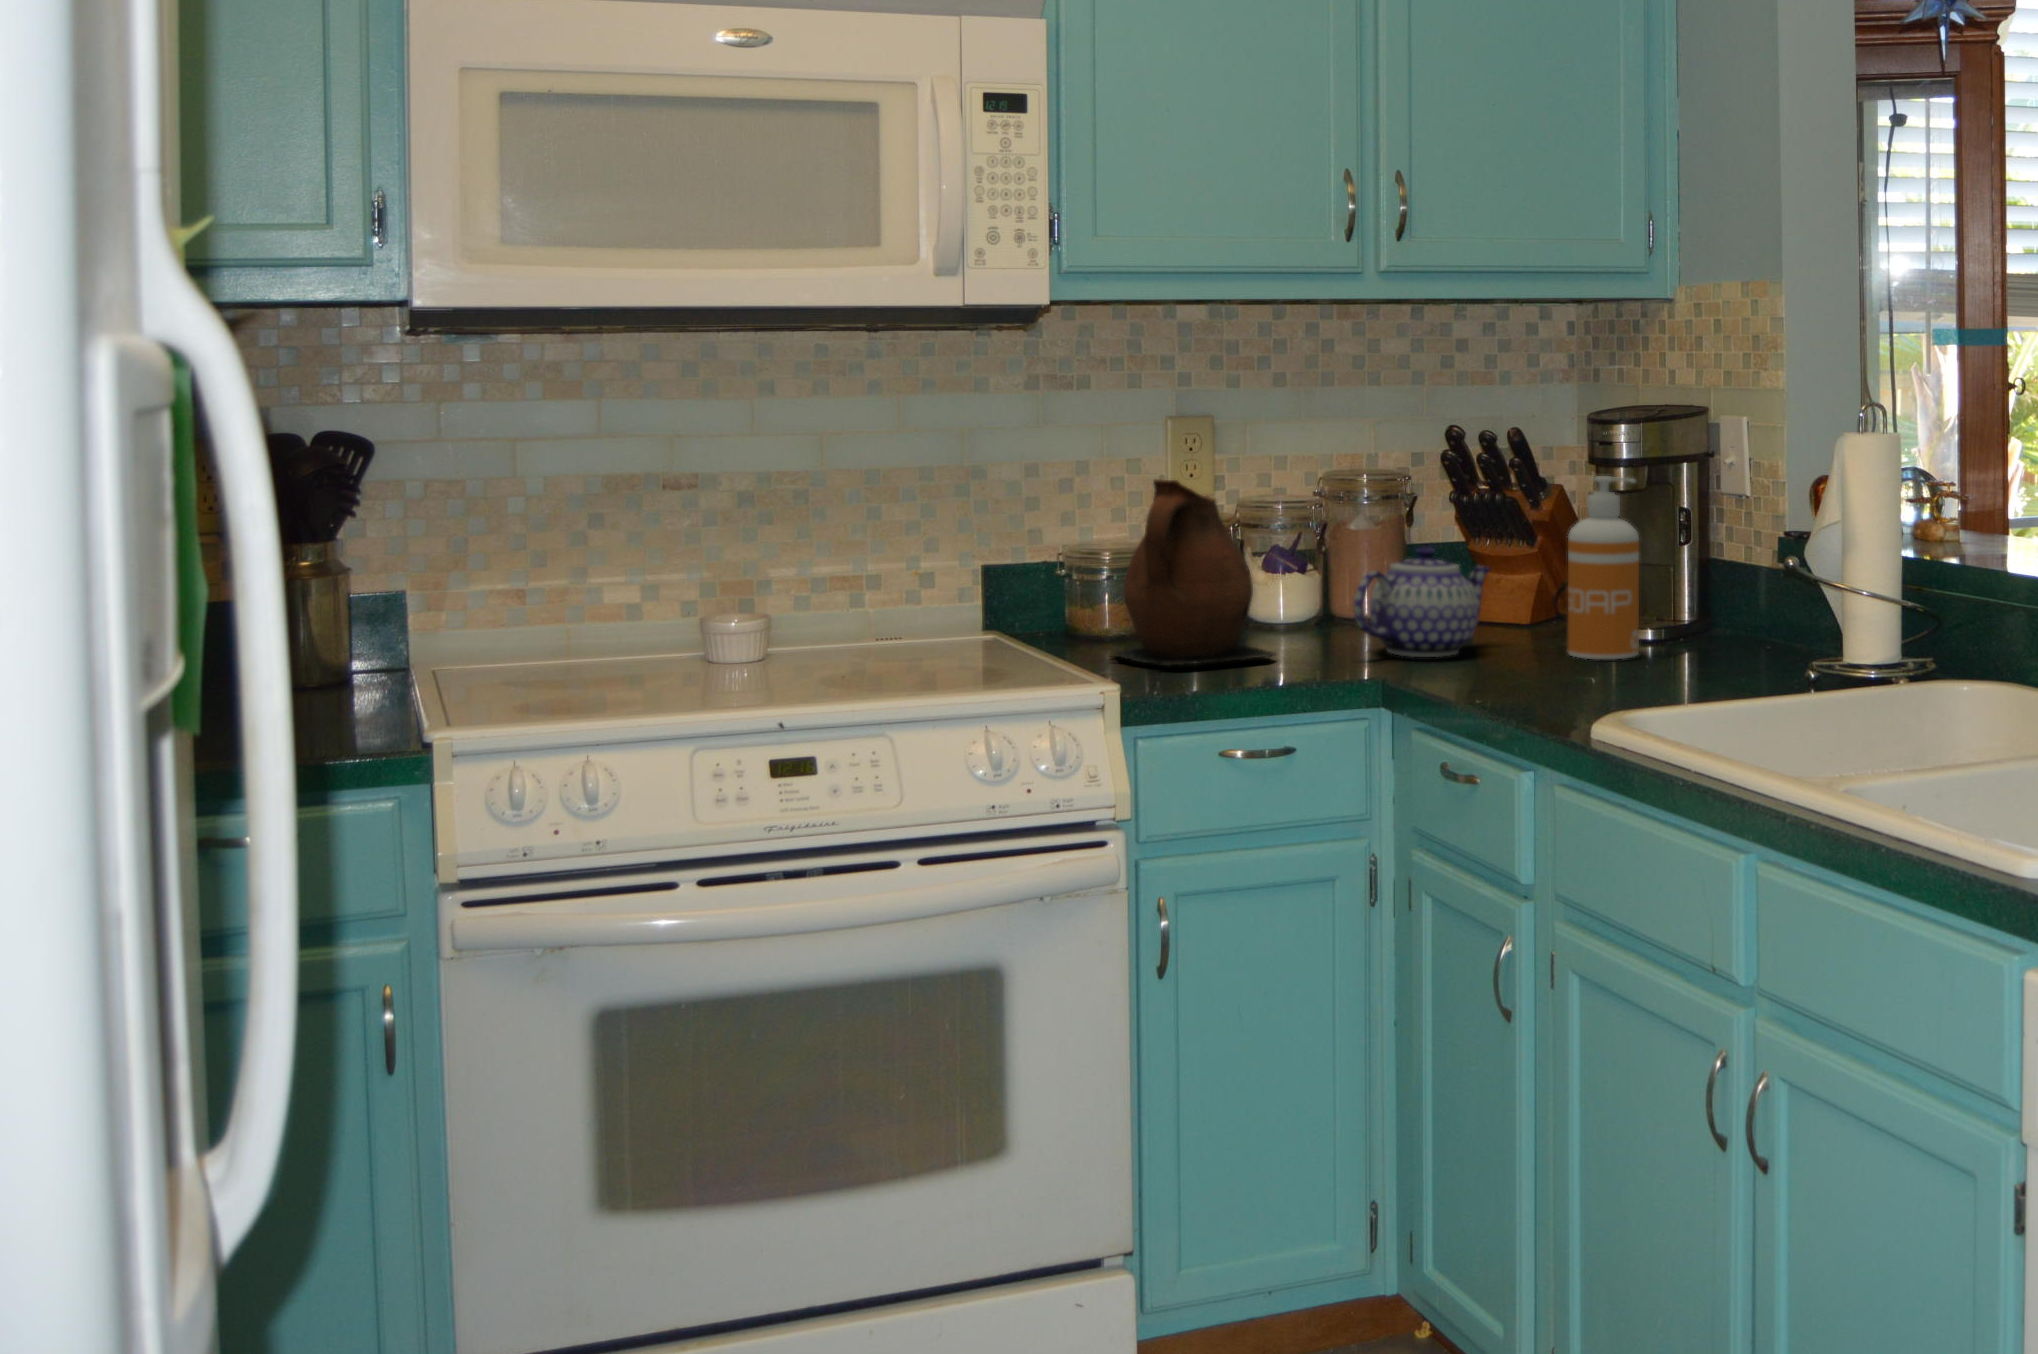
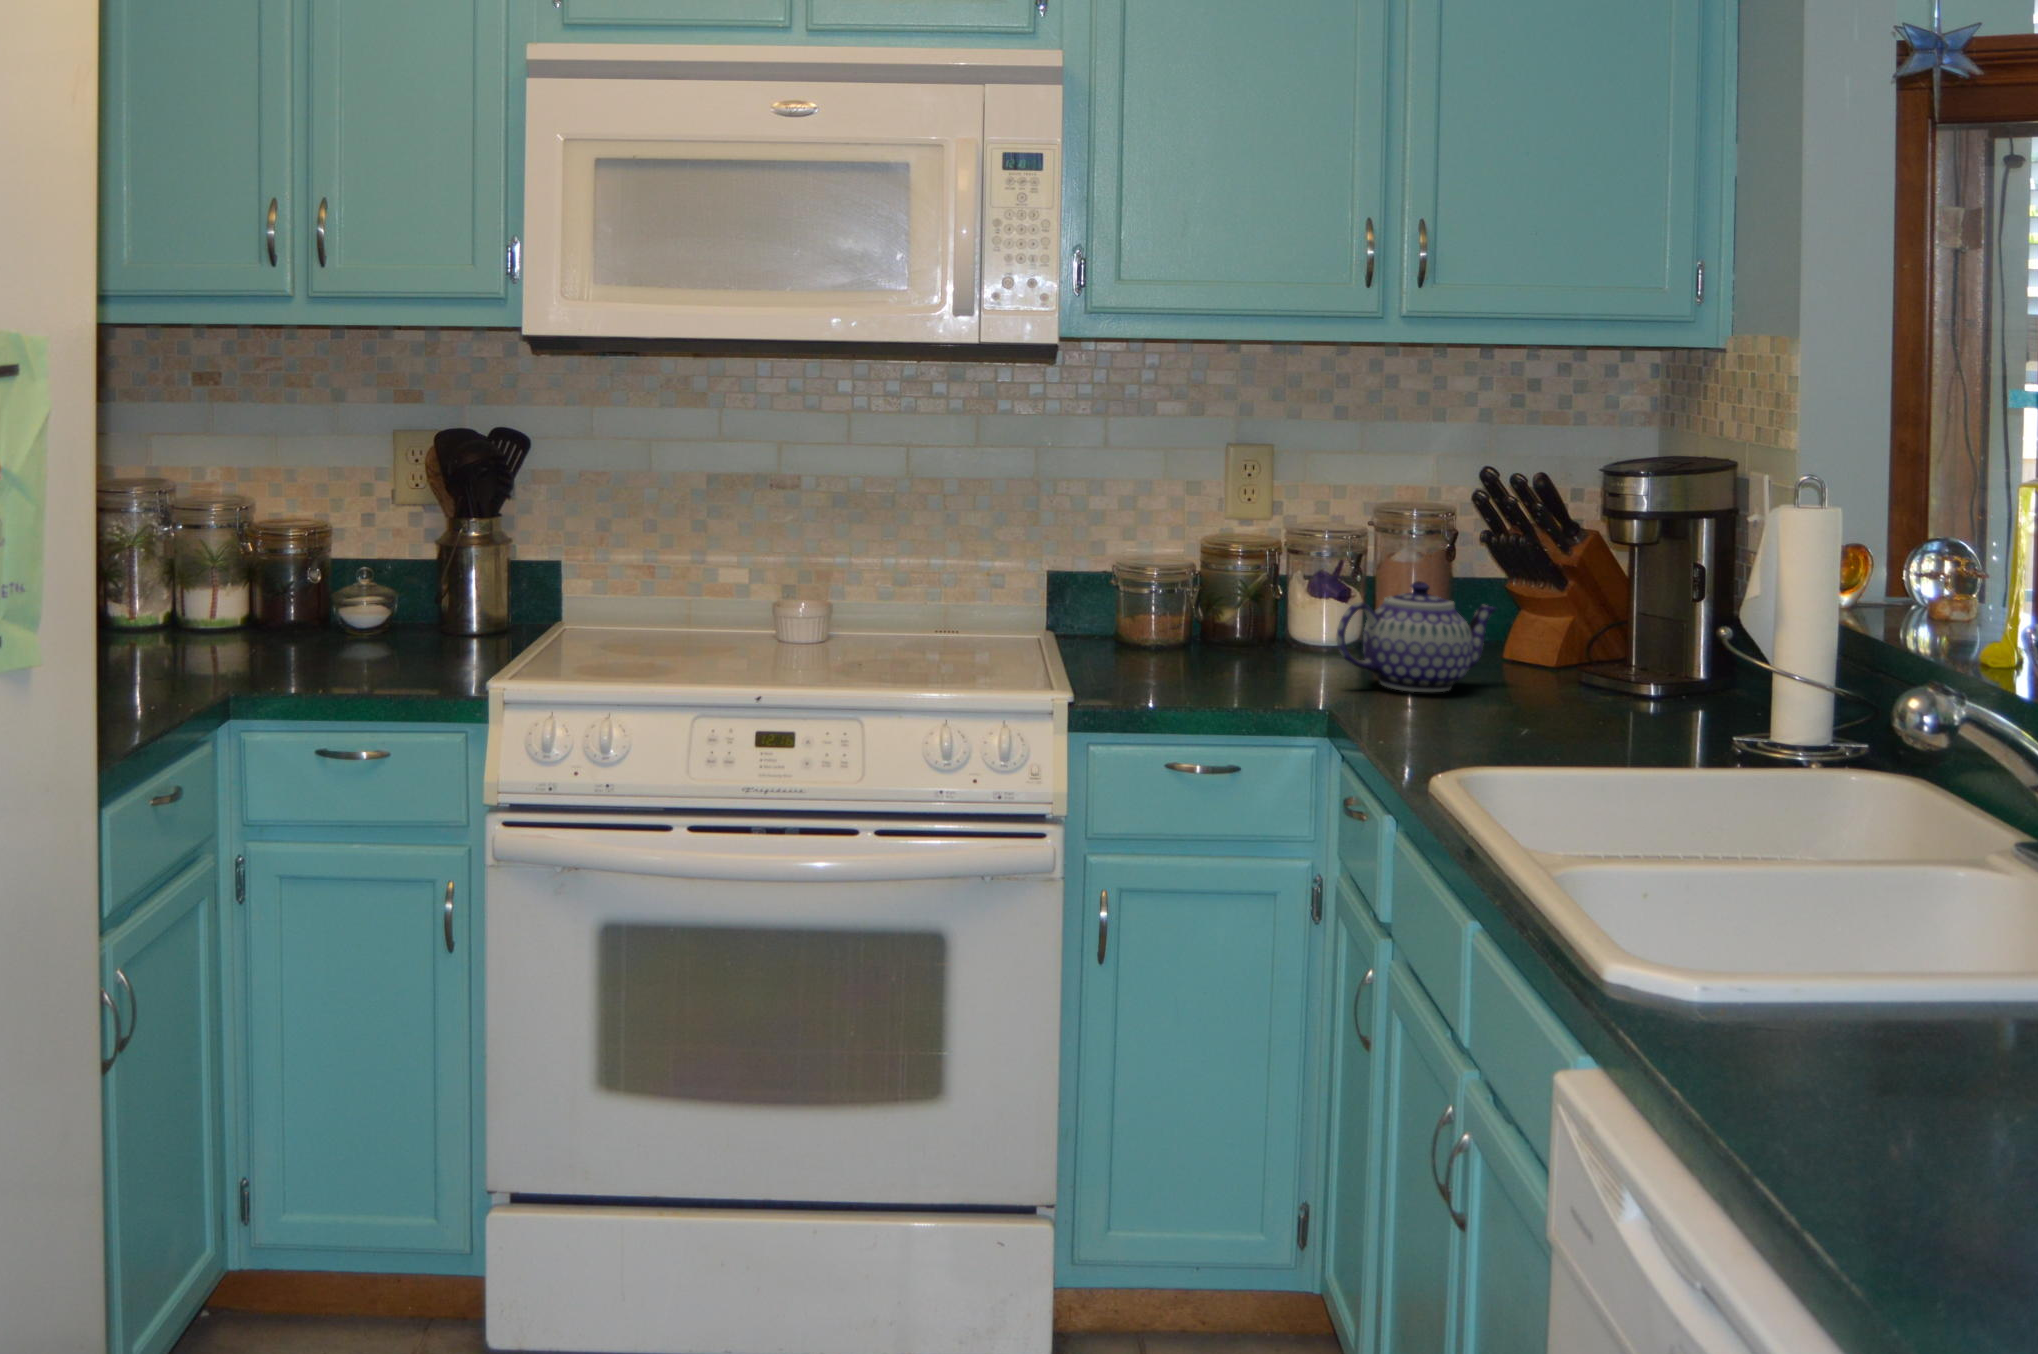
soap dispenser: present [1568,476,1639,659] -> none [1562,522,1643,713]
ceramic pitcher: present [1113,479,1275,665] -> none [1111,502,1265,681]

